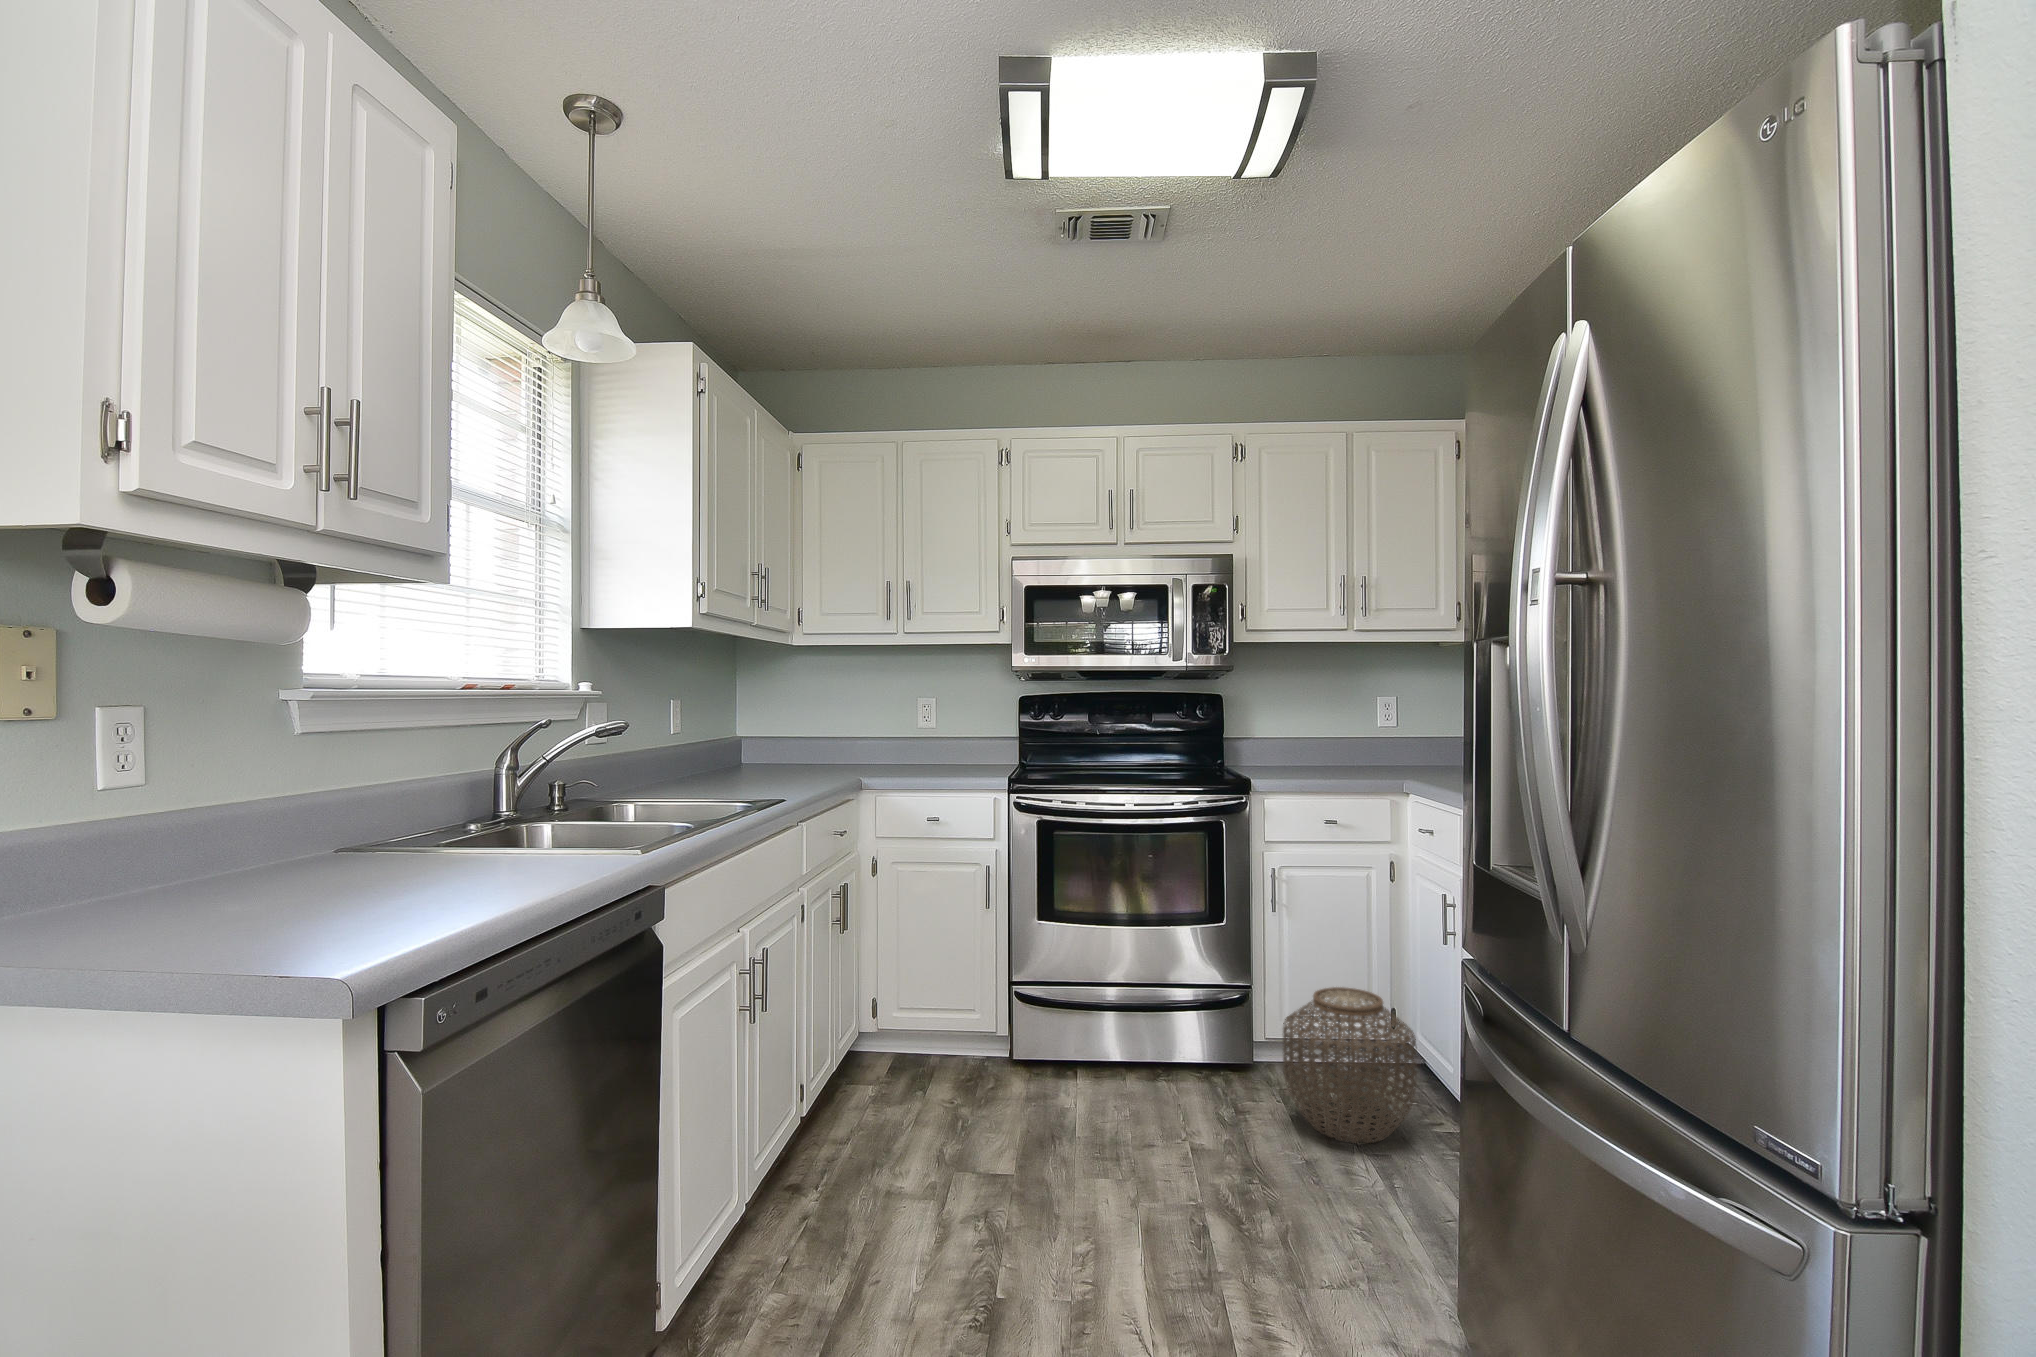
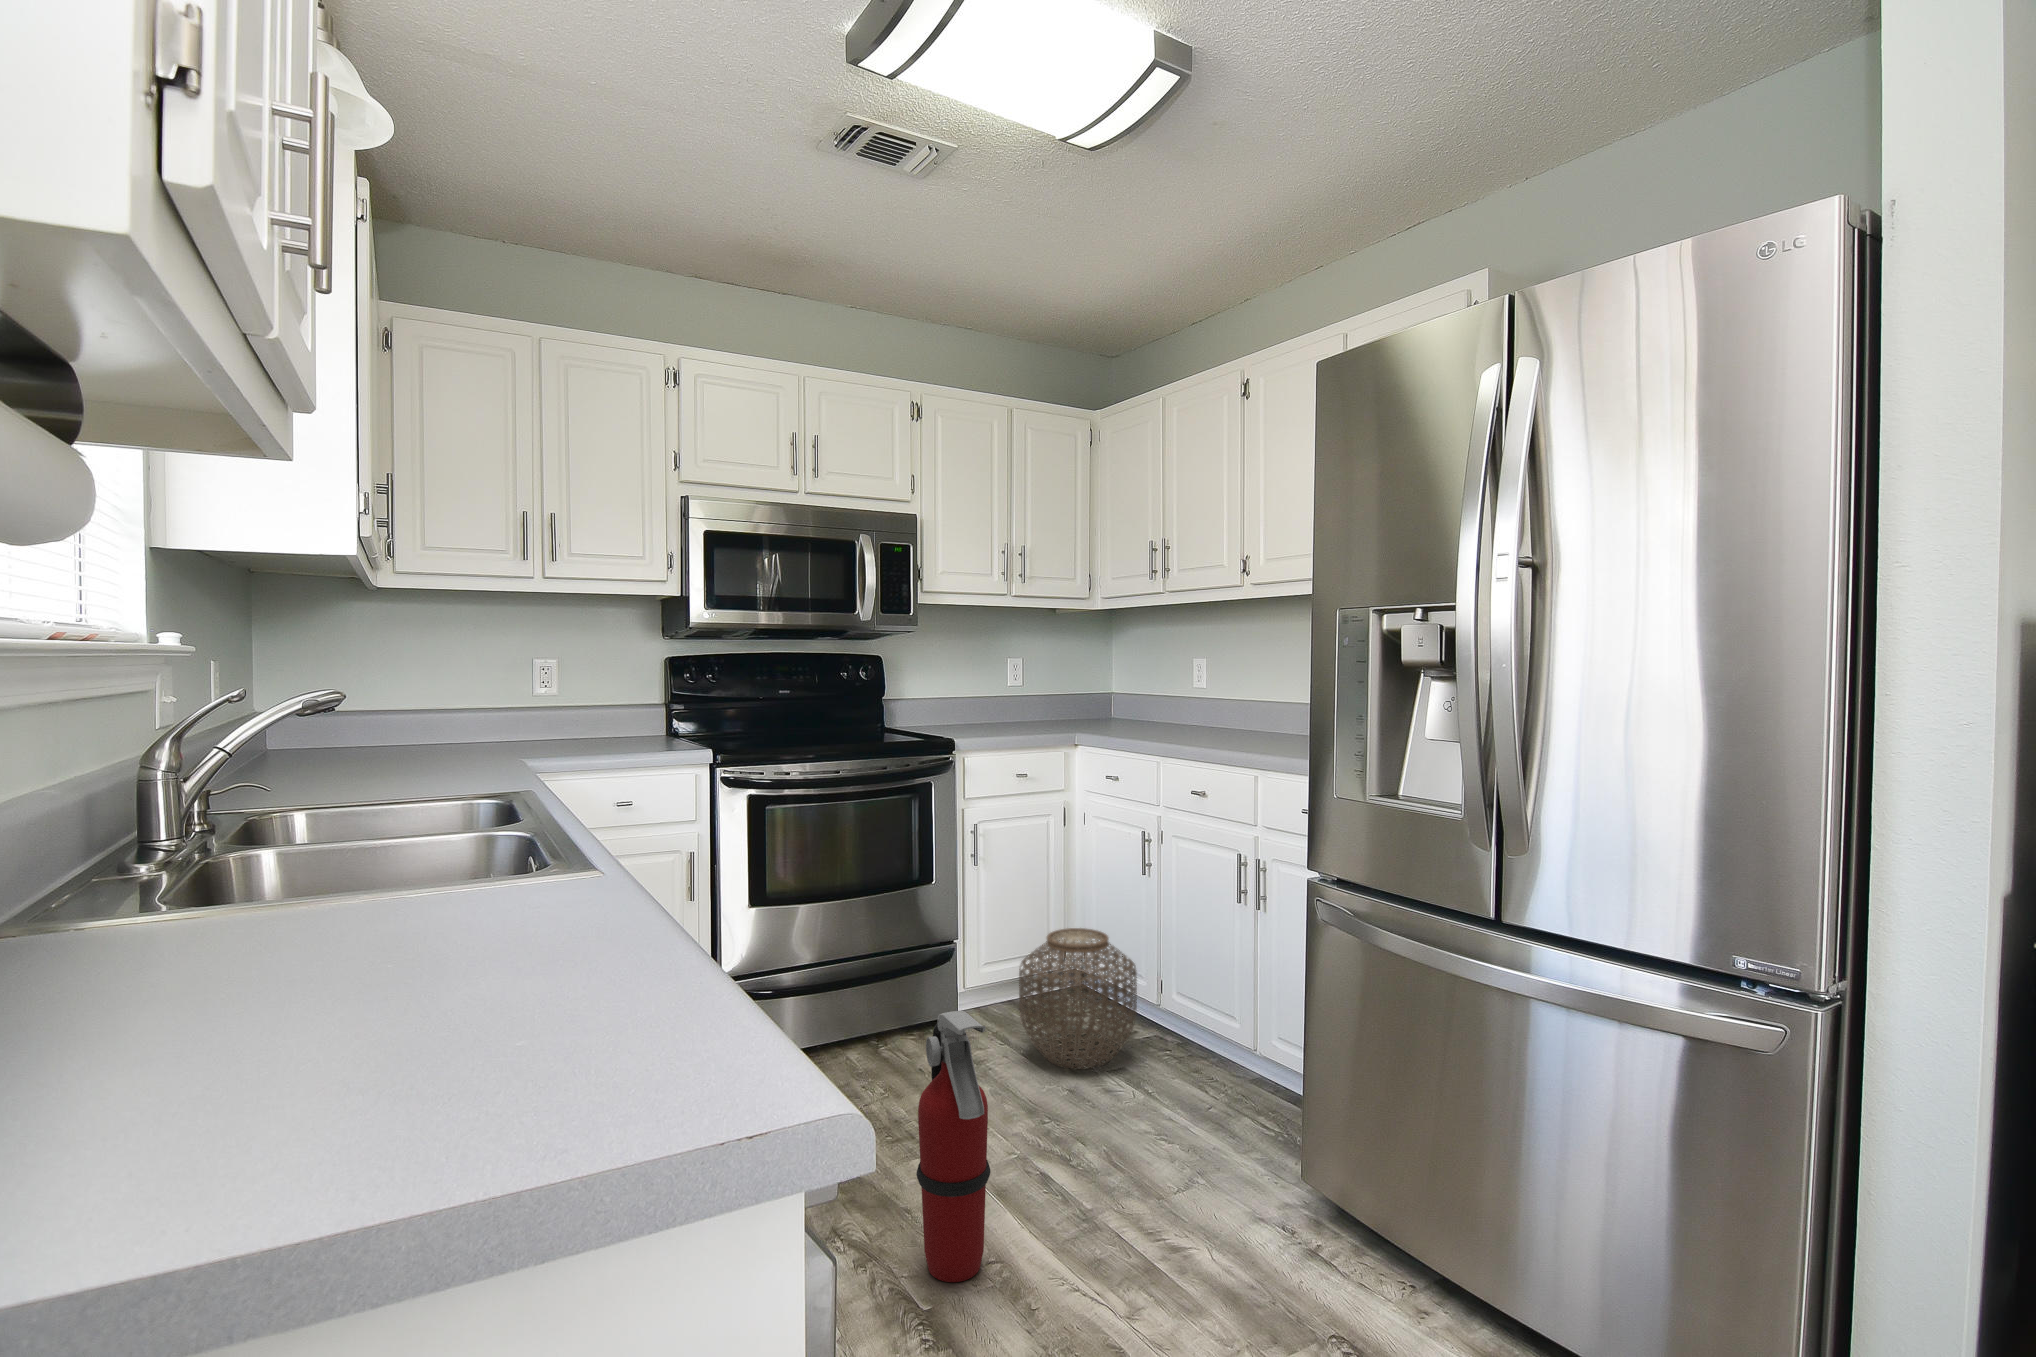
fire extinguisher: none [1017,1031,1086,1288] -> present [916,1011,991,1282]

